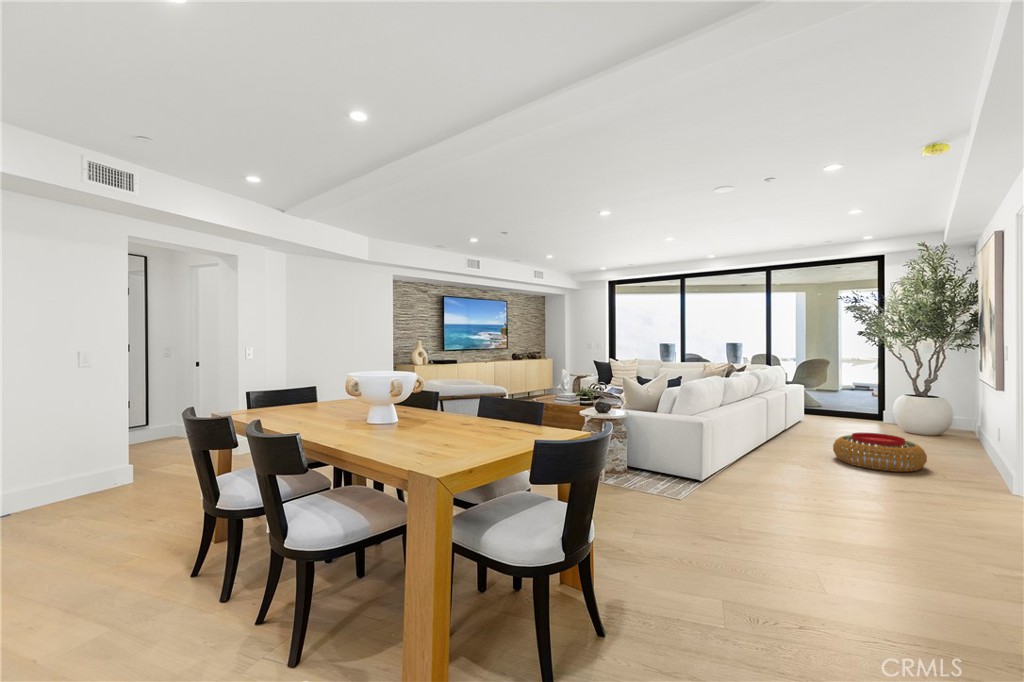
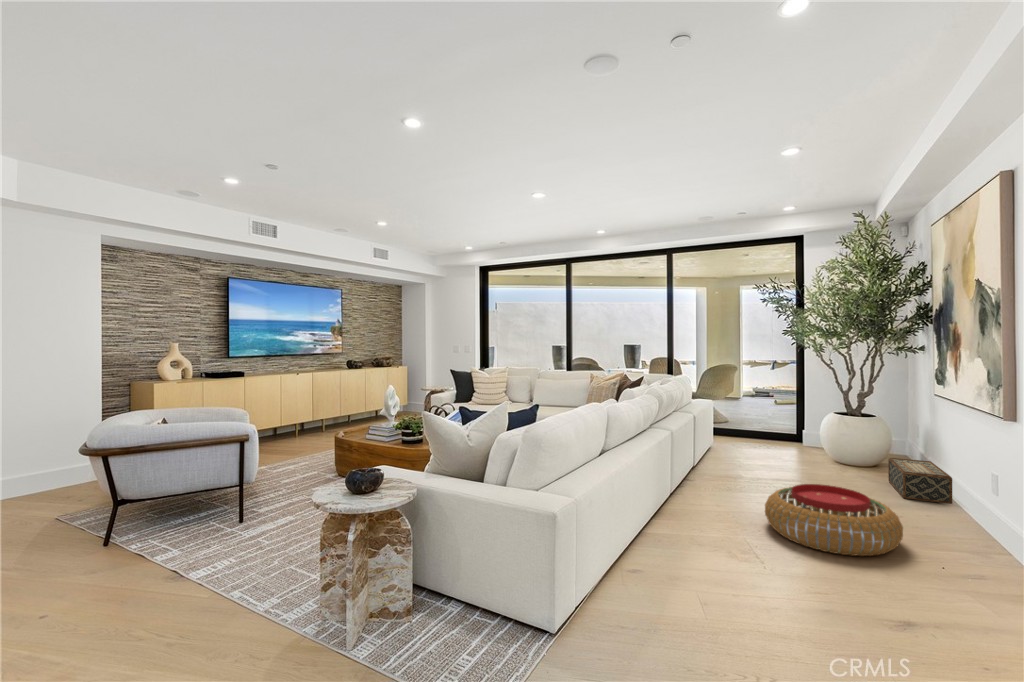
woven basket: none [942,426,985,455] -> present [888,458,952,504]

